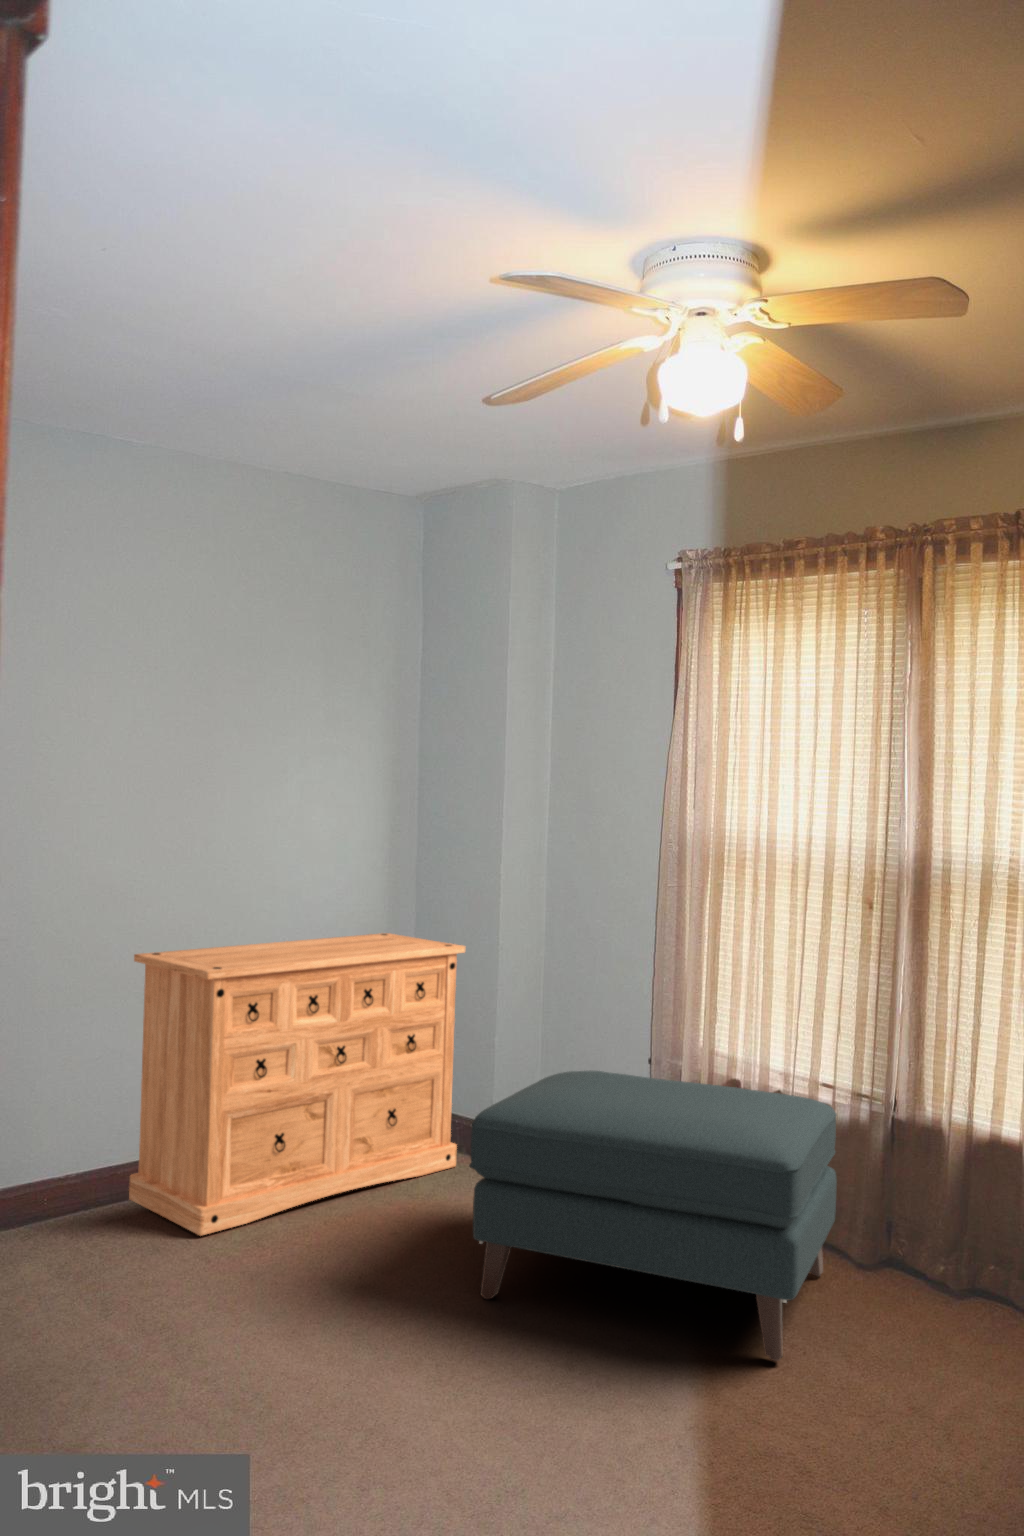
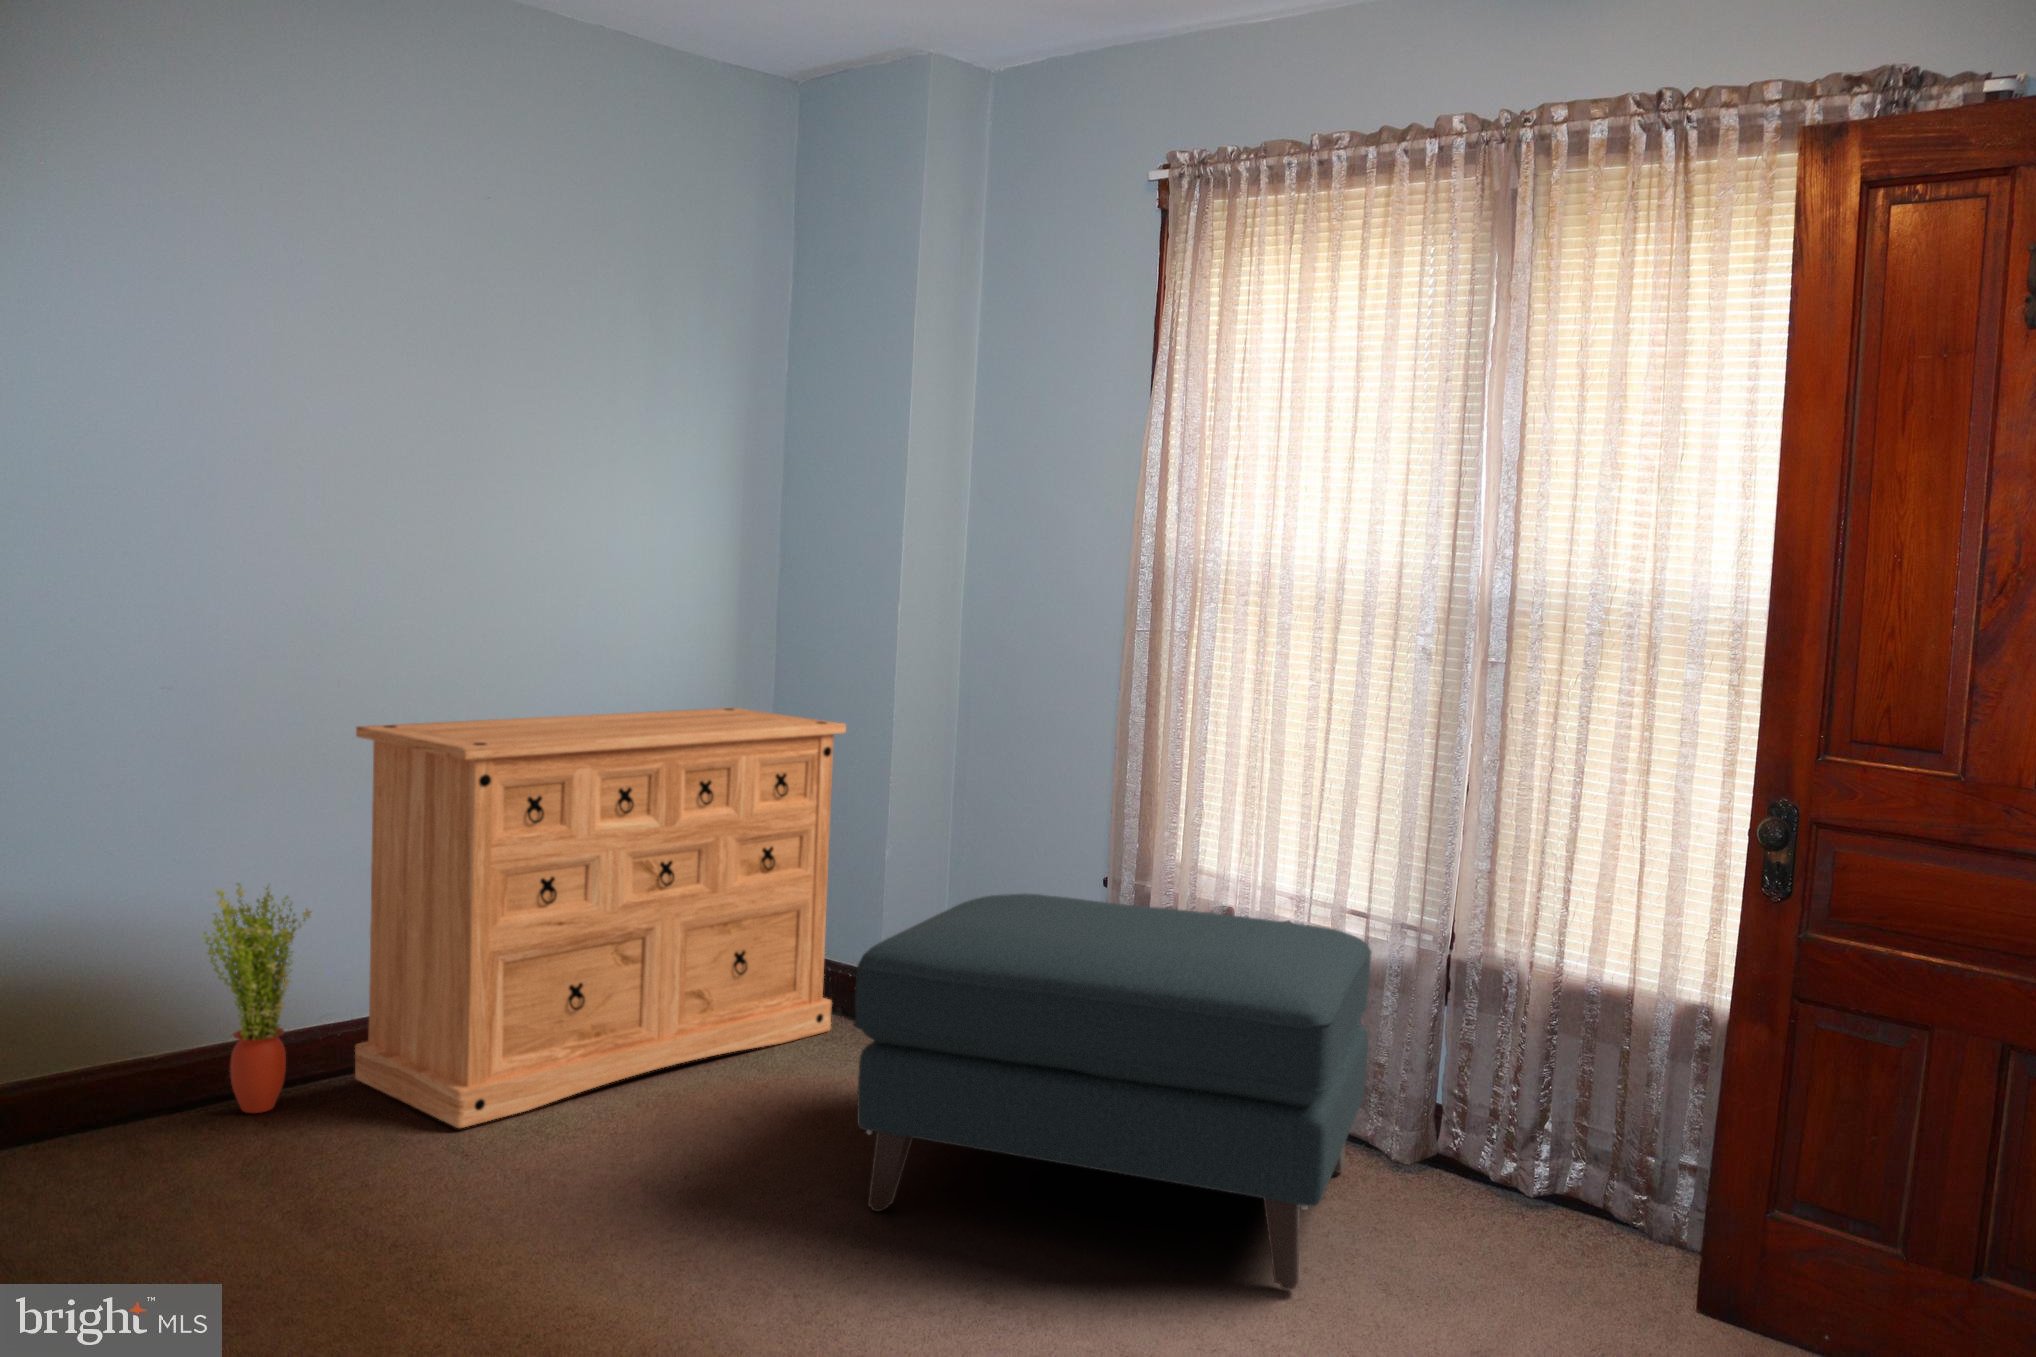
potted plant: none [32,1063,104,1223] -> present [202,883,311,1113]

